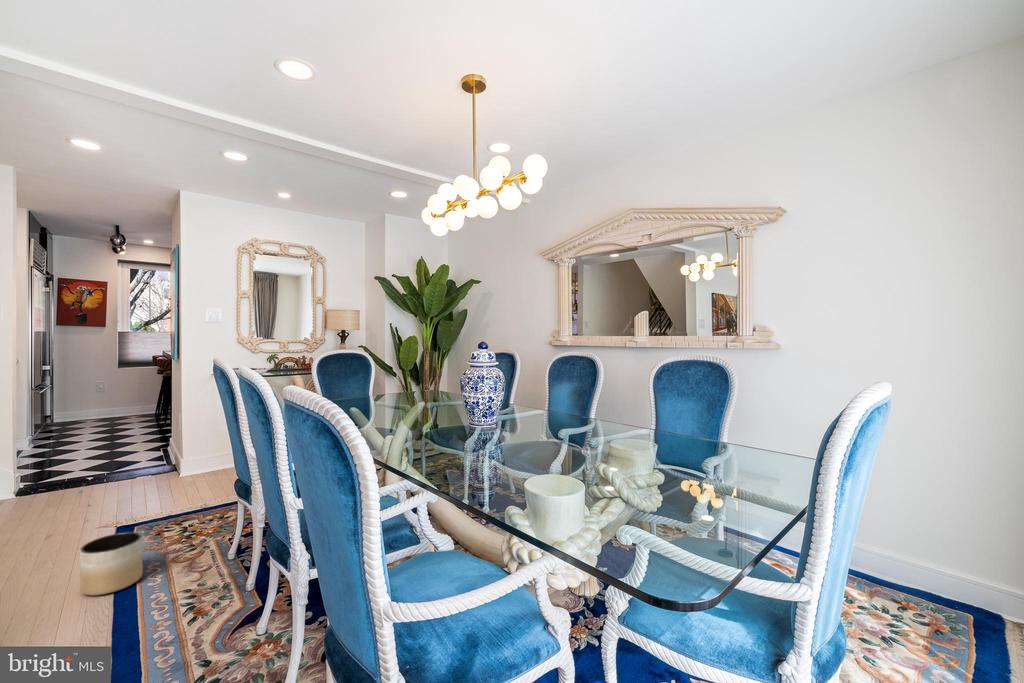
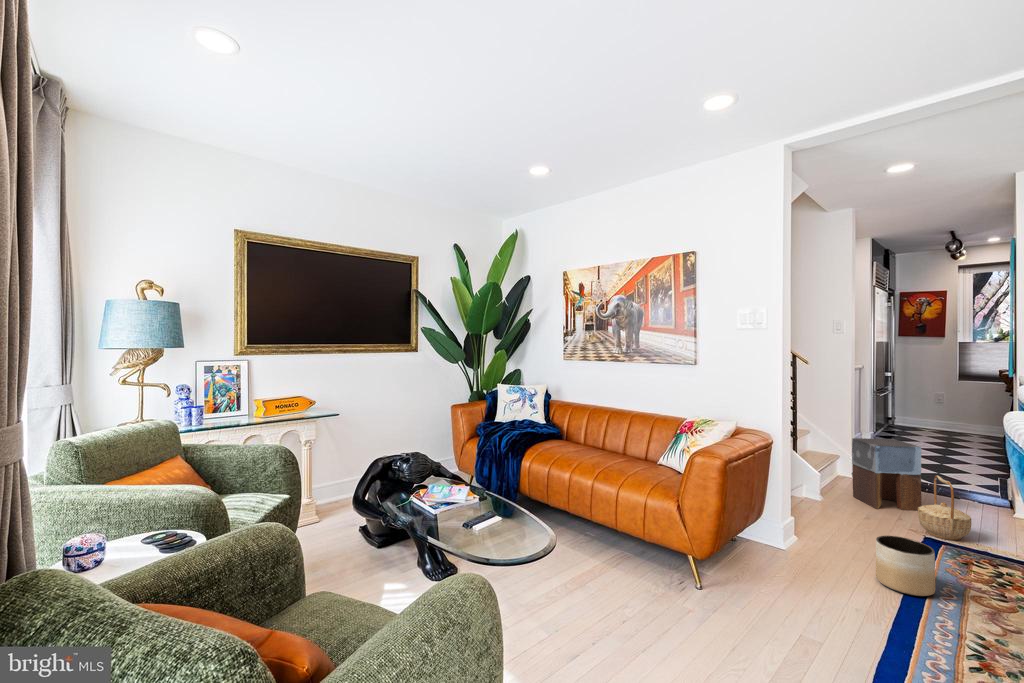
stool: none [22,437,106,519] -> present [852,438,922,510]
basket: none [108,462,157,522] -> present [918,475,971,540]

